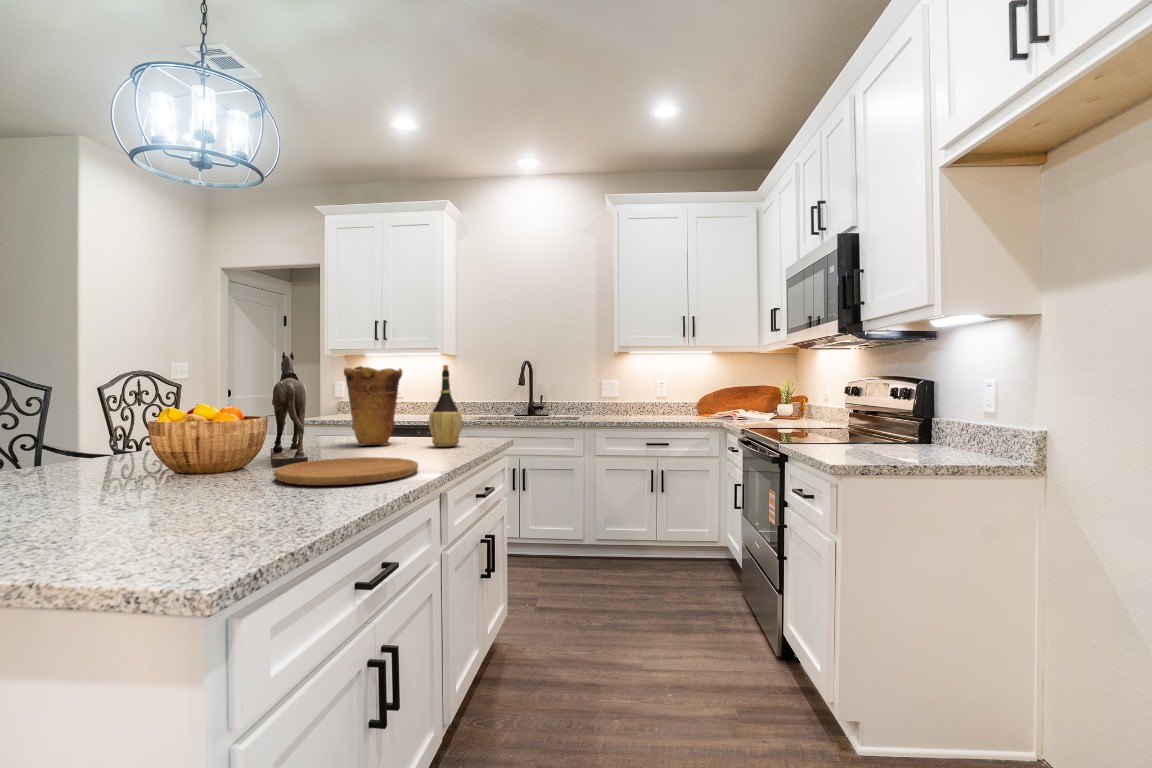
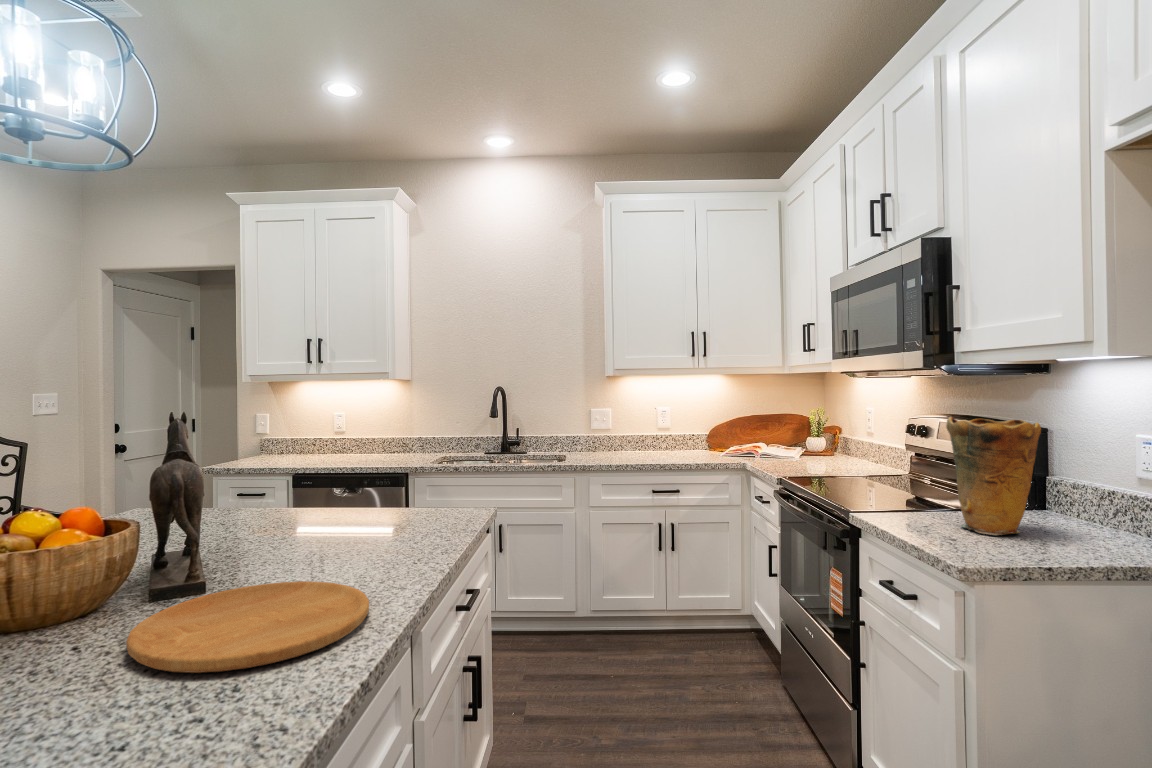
wine bottle: present [429,365,462,447] -> none [382,420,429,537]
vase: present [344,366,402,446] -> present [946,417,1041,535]

